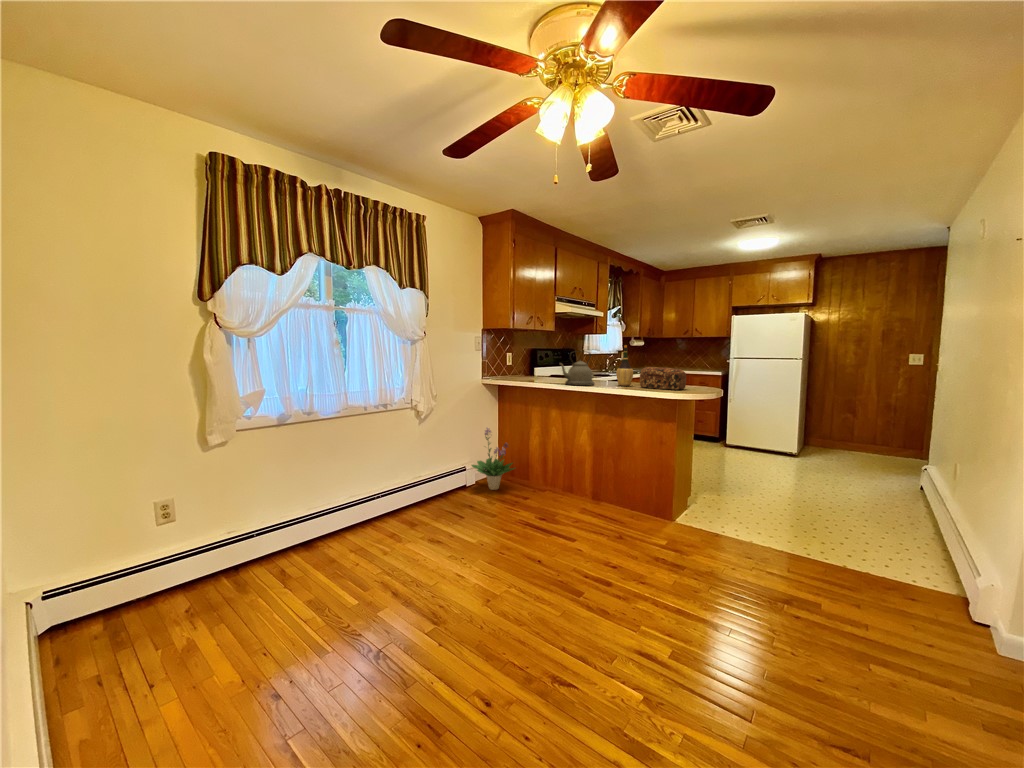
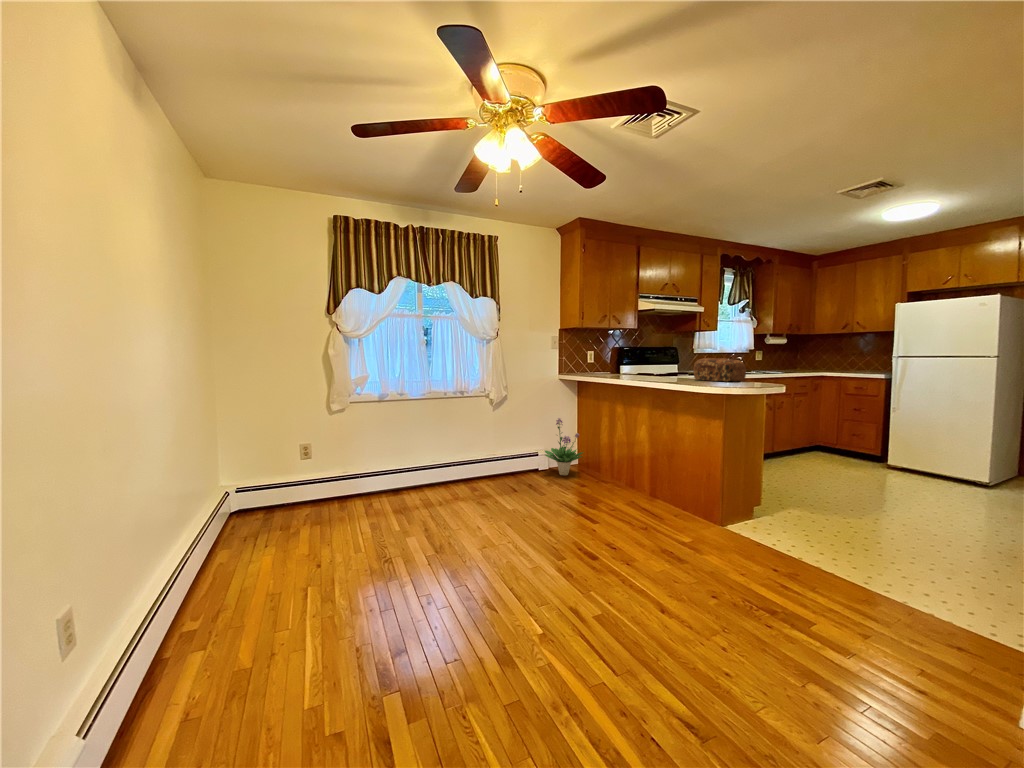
wine bottle: present [616,345,633,386] -> none [674,337,693,379]
kettle: present [559,352,594,386] -> none [615,345,654,378]

